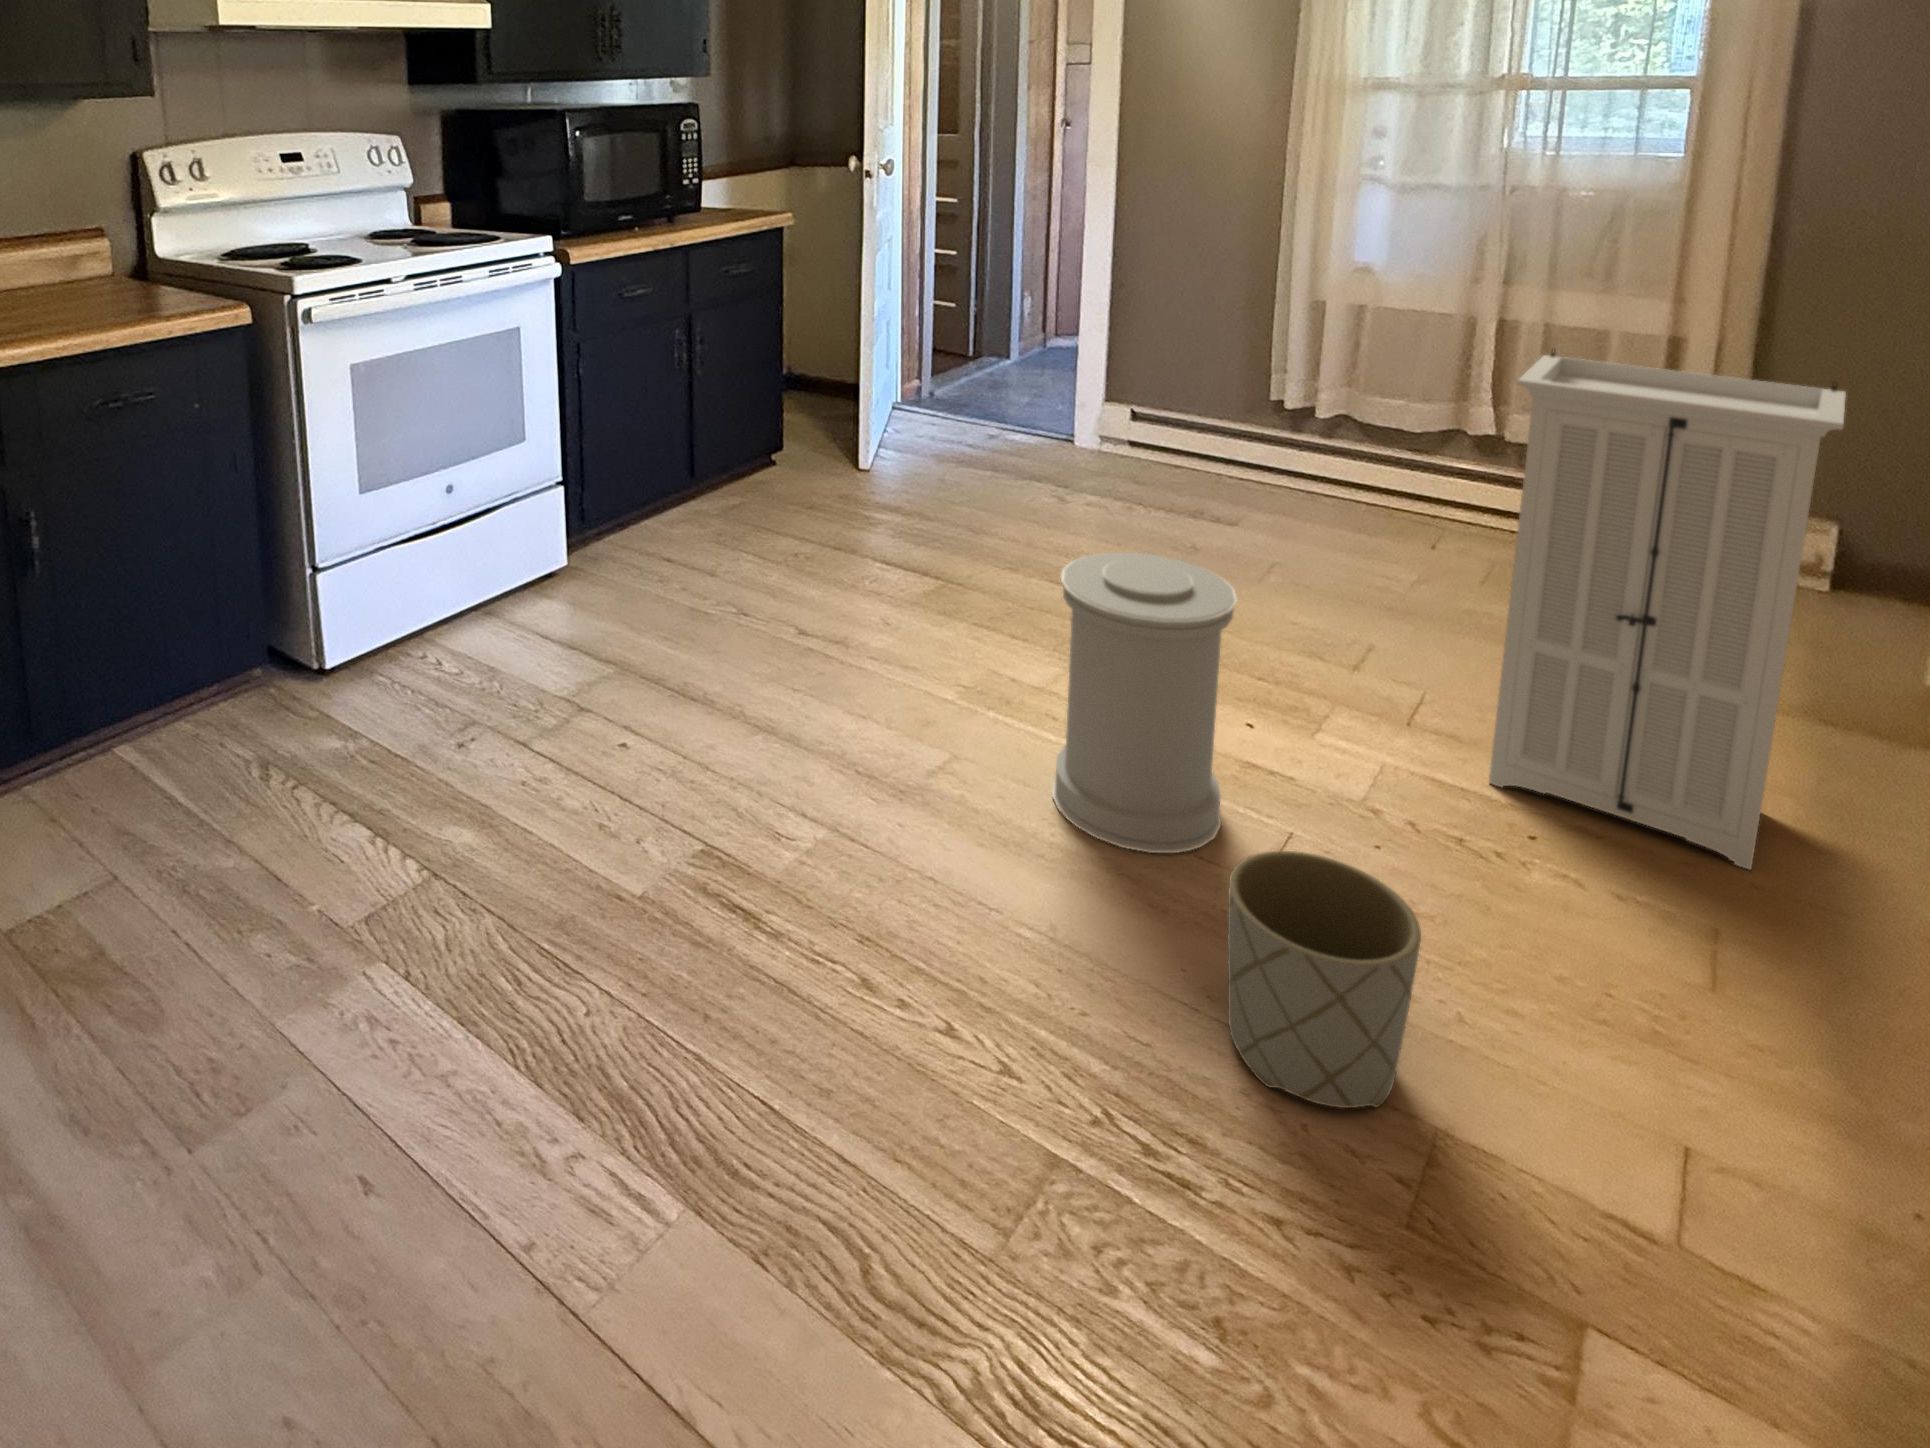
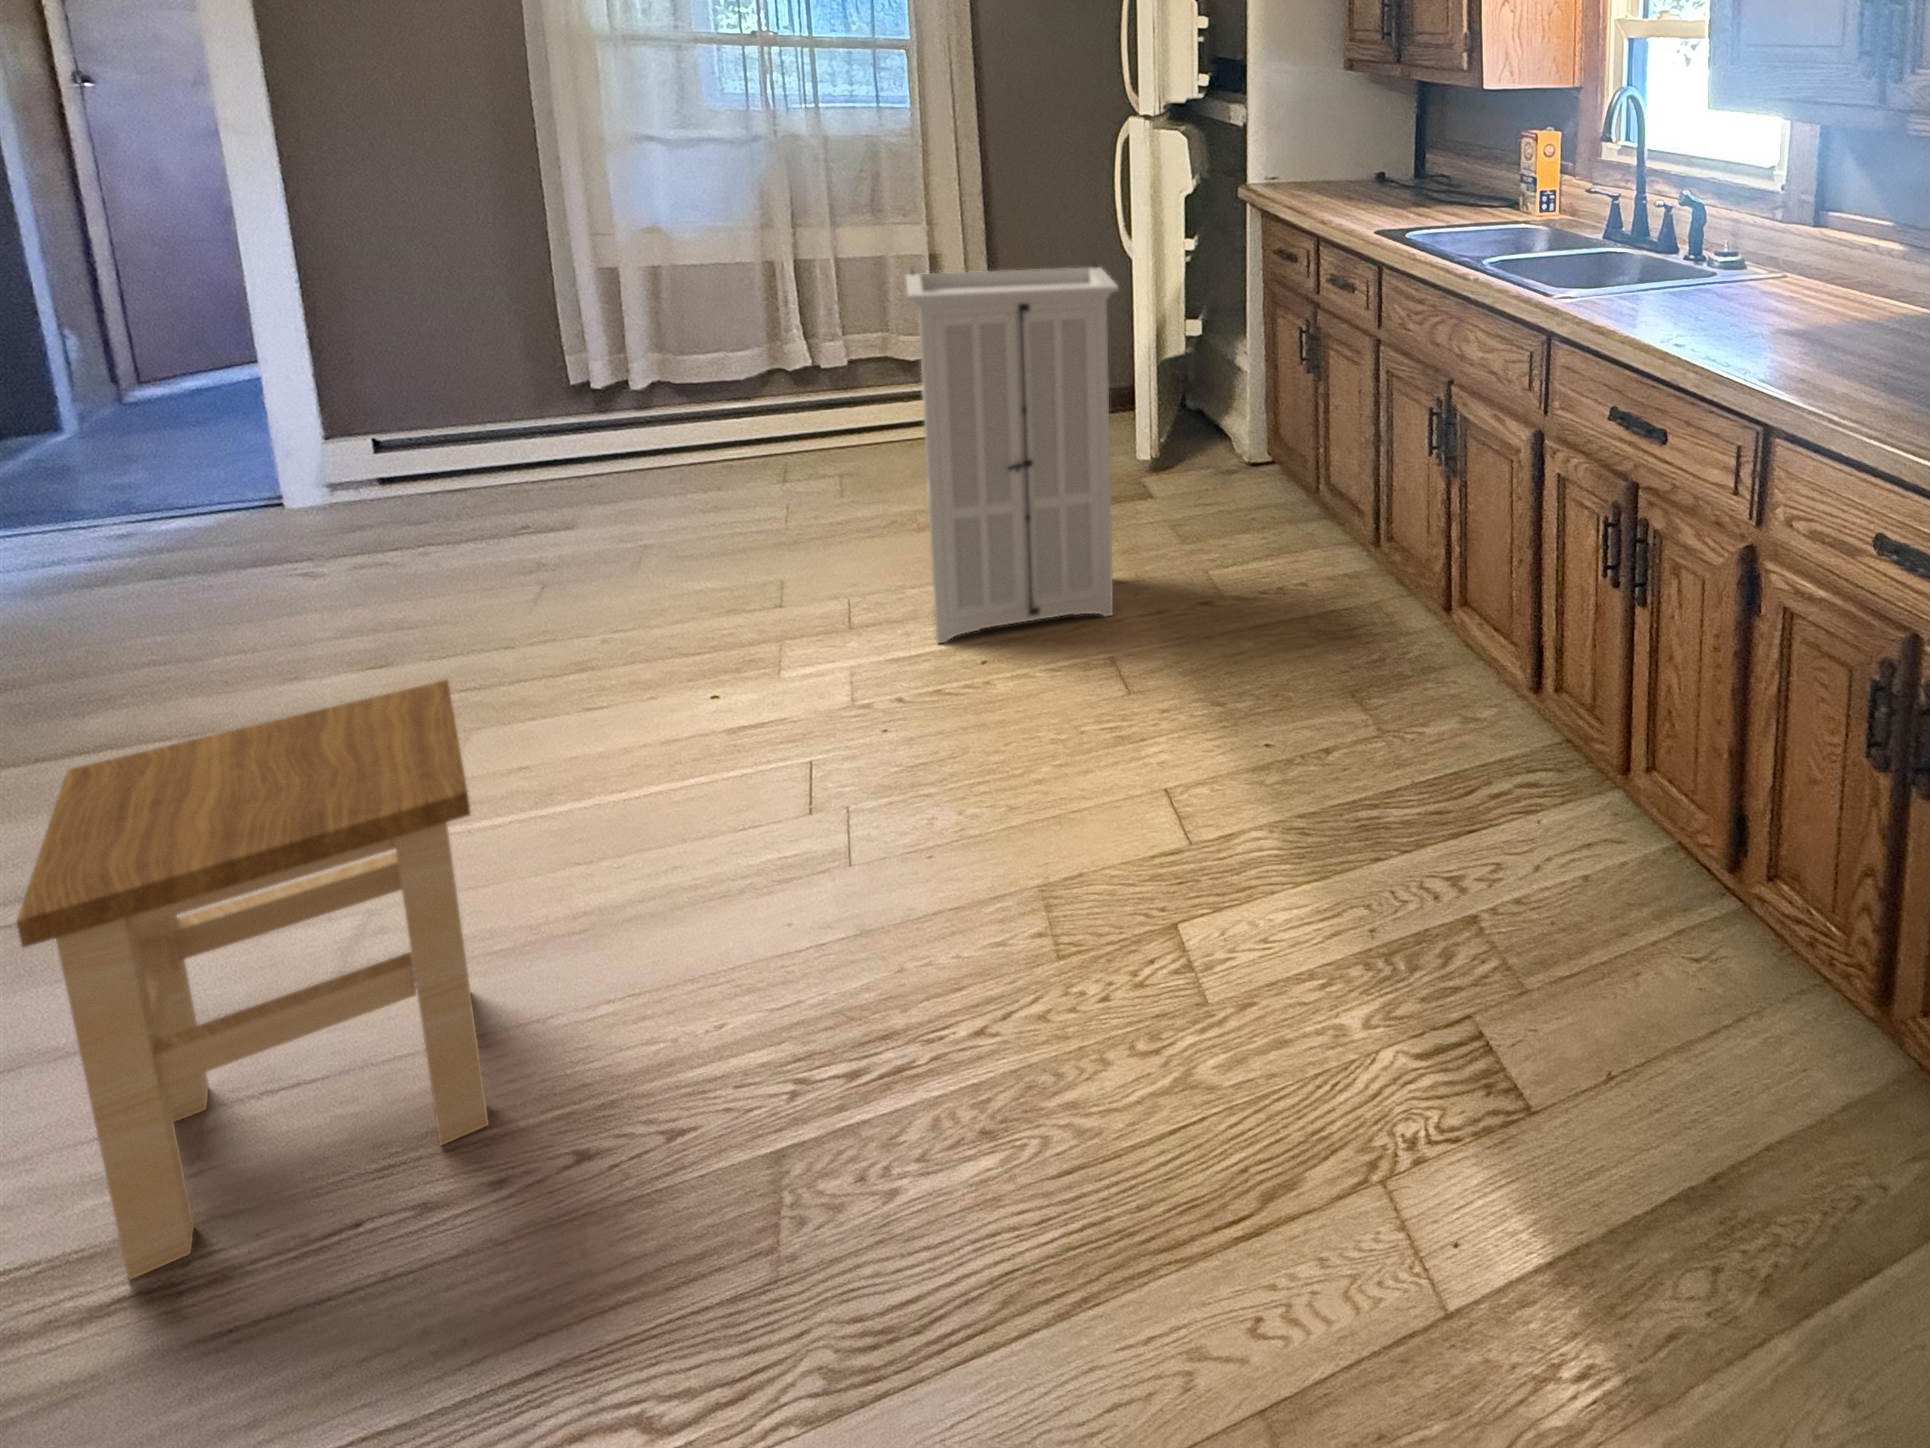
trash can: present [1052,553,1237,853] -> none [499,548,747,885]
stool: none [733,574,992,957] -> present [17,680,489,1280]
planter: present [1228,851,1421,1108] -> none [838,731,1007,954]

